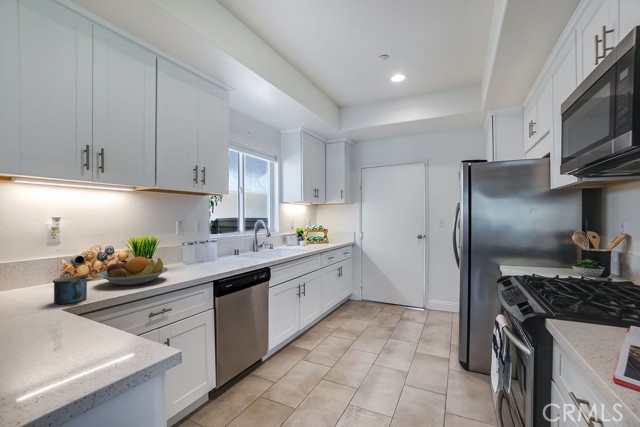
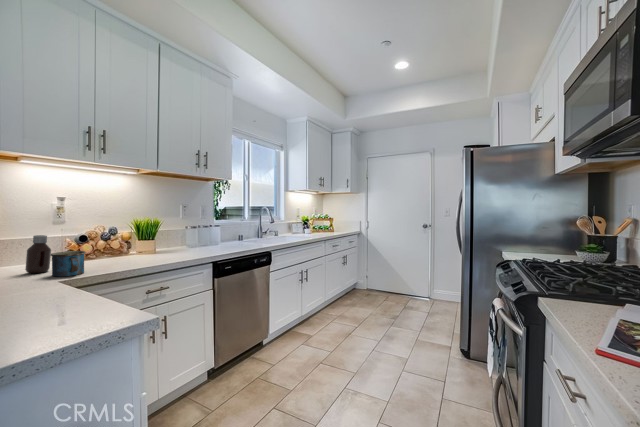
fruit bowl: present [97,257,168,285] -> none [98,236,167,263]
bottle: none [24,260,50,300] -> present [25,235,51,273]

